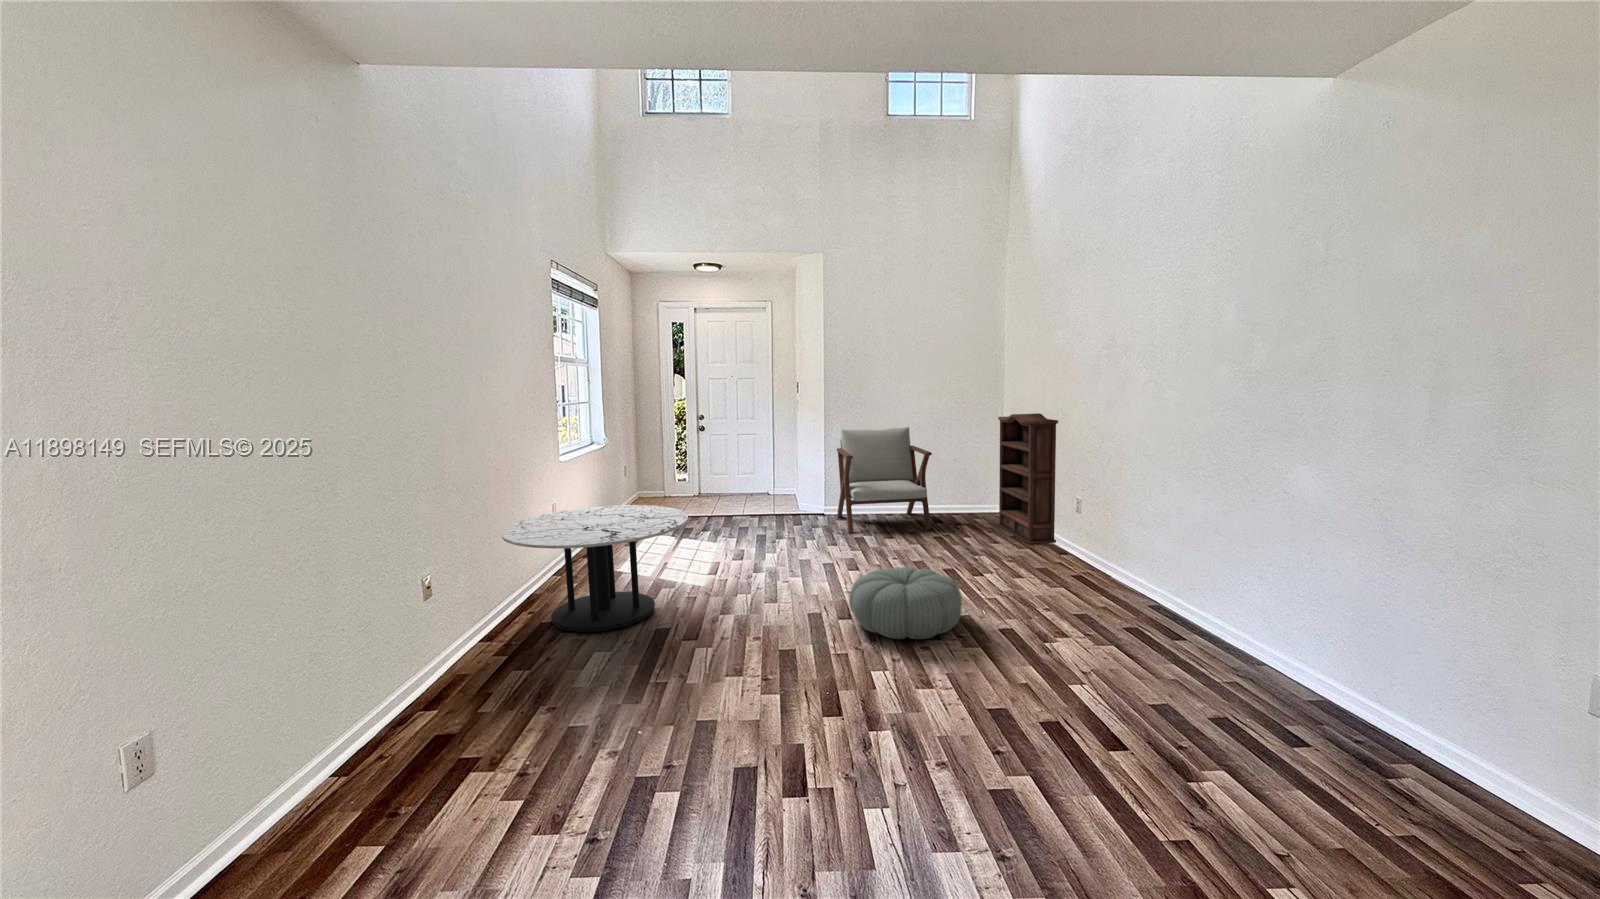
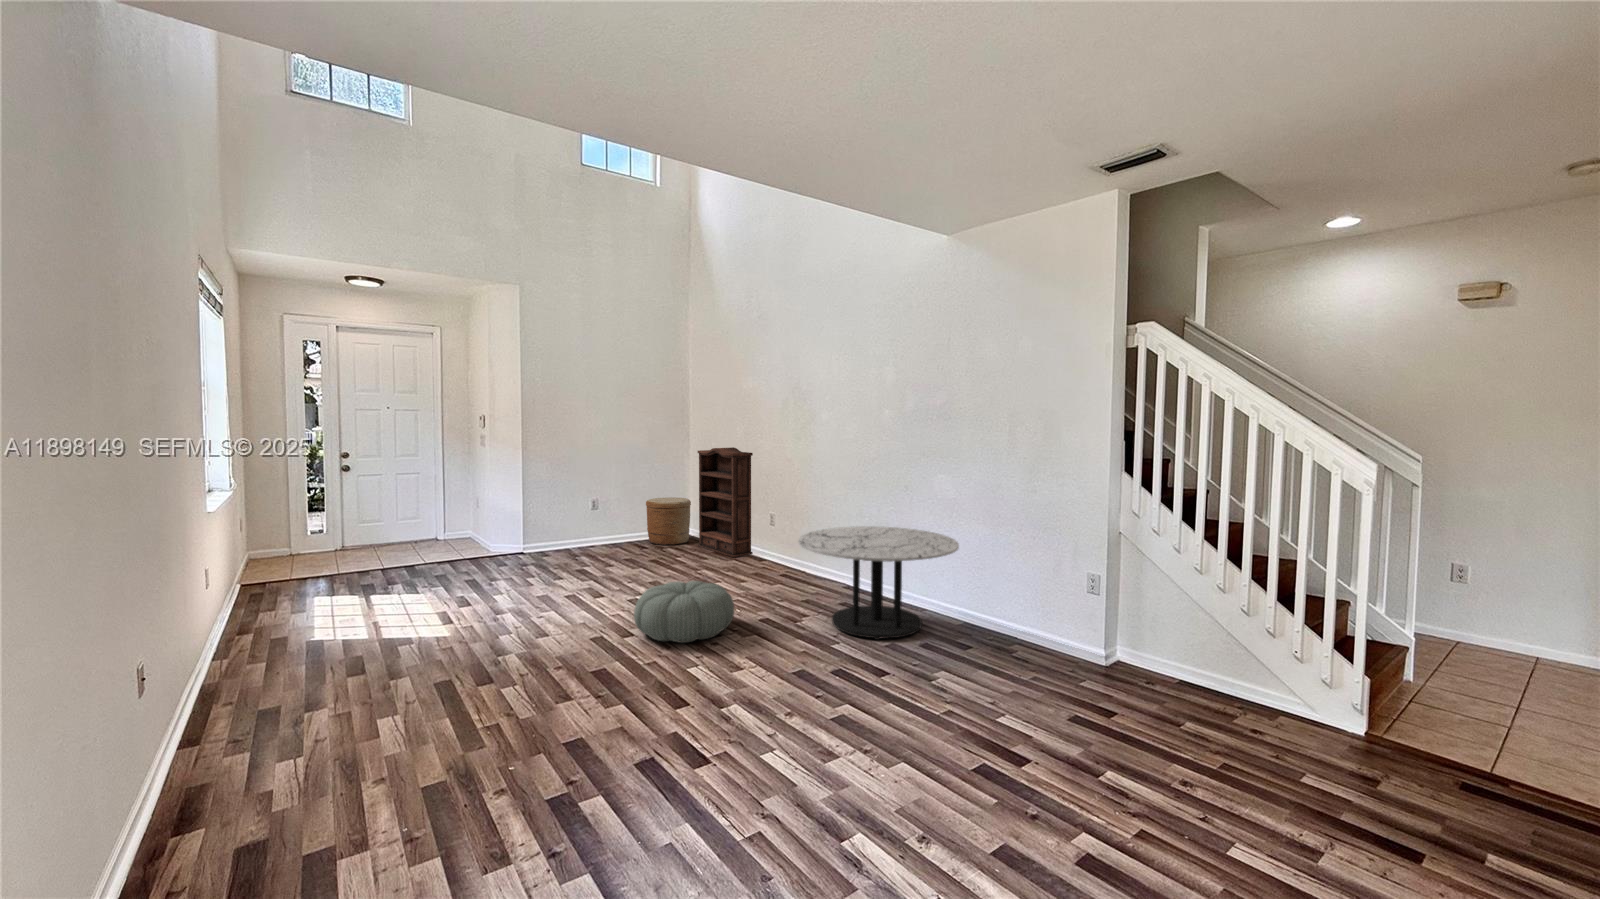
lounge chair: present [837,427,932,533] -> none [539,461,644,567]
woven basket: none [945,468,995,521] -> present [646,497,691,545]
coffee table: present [502,505,688,632] -> present [798,526,959,640]

